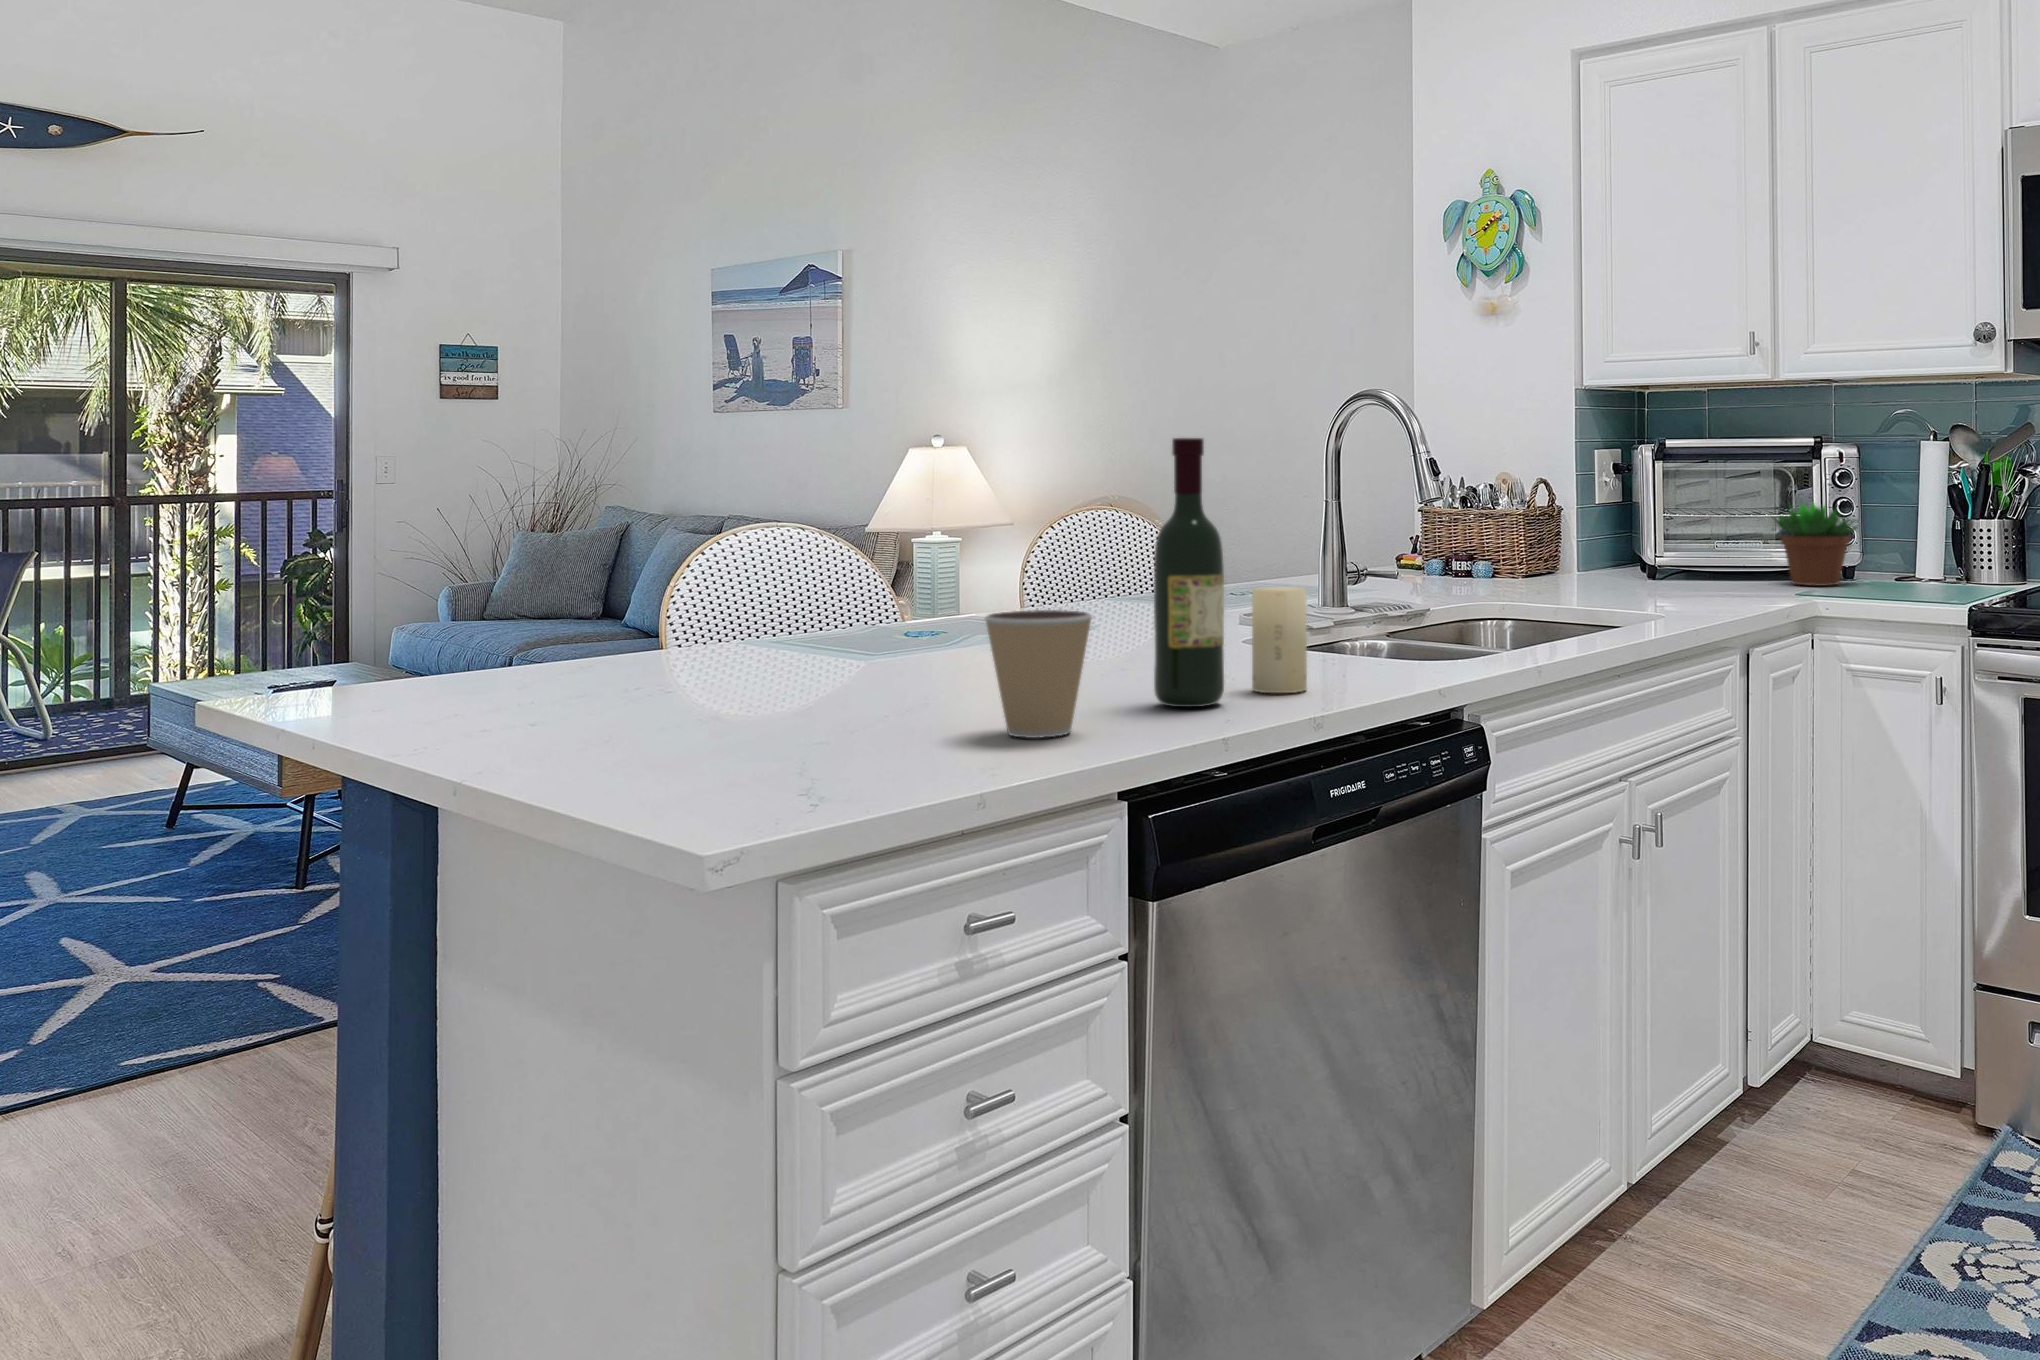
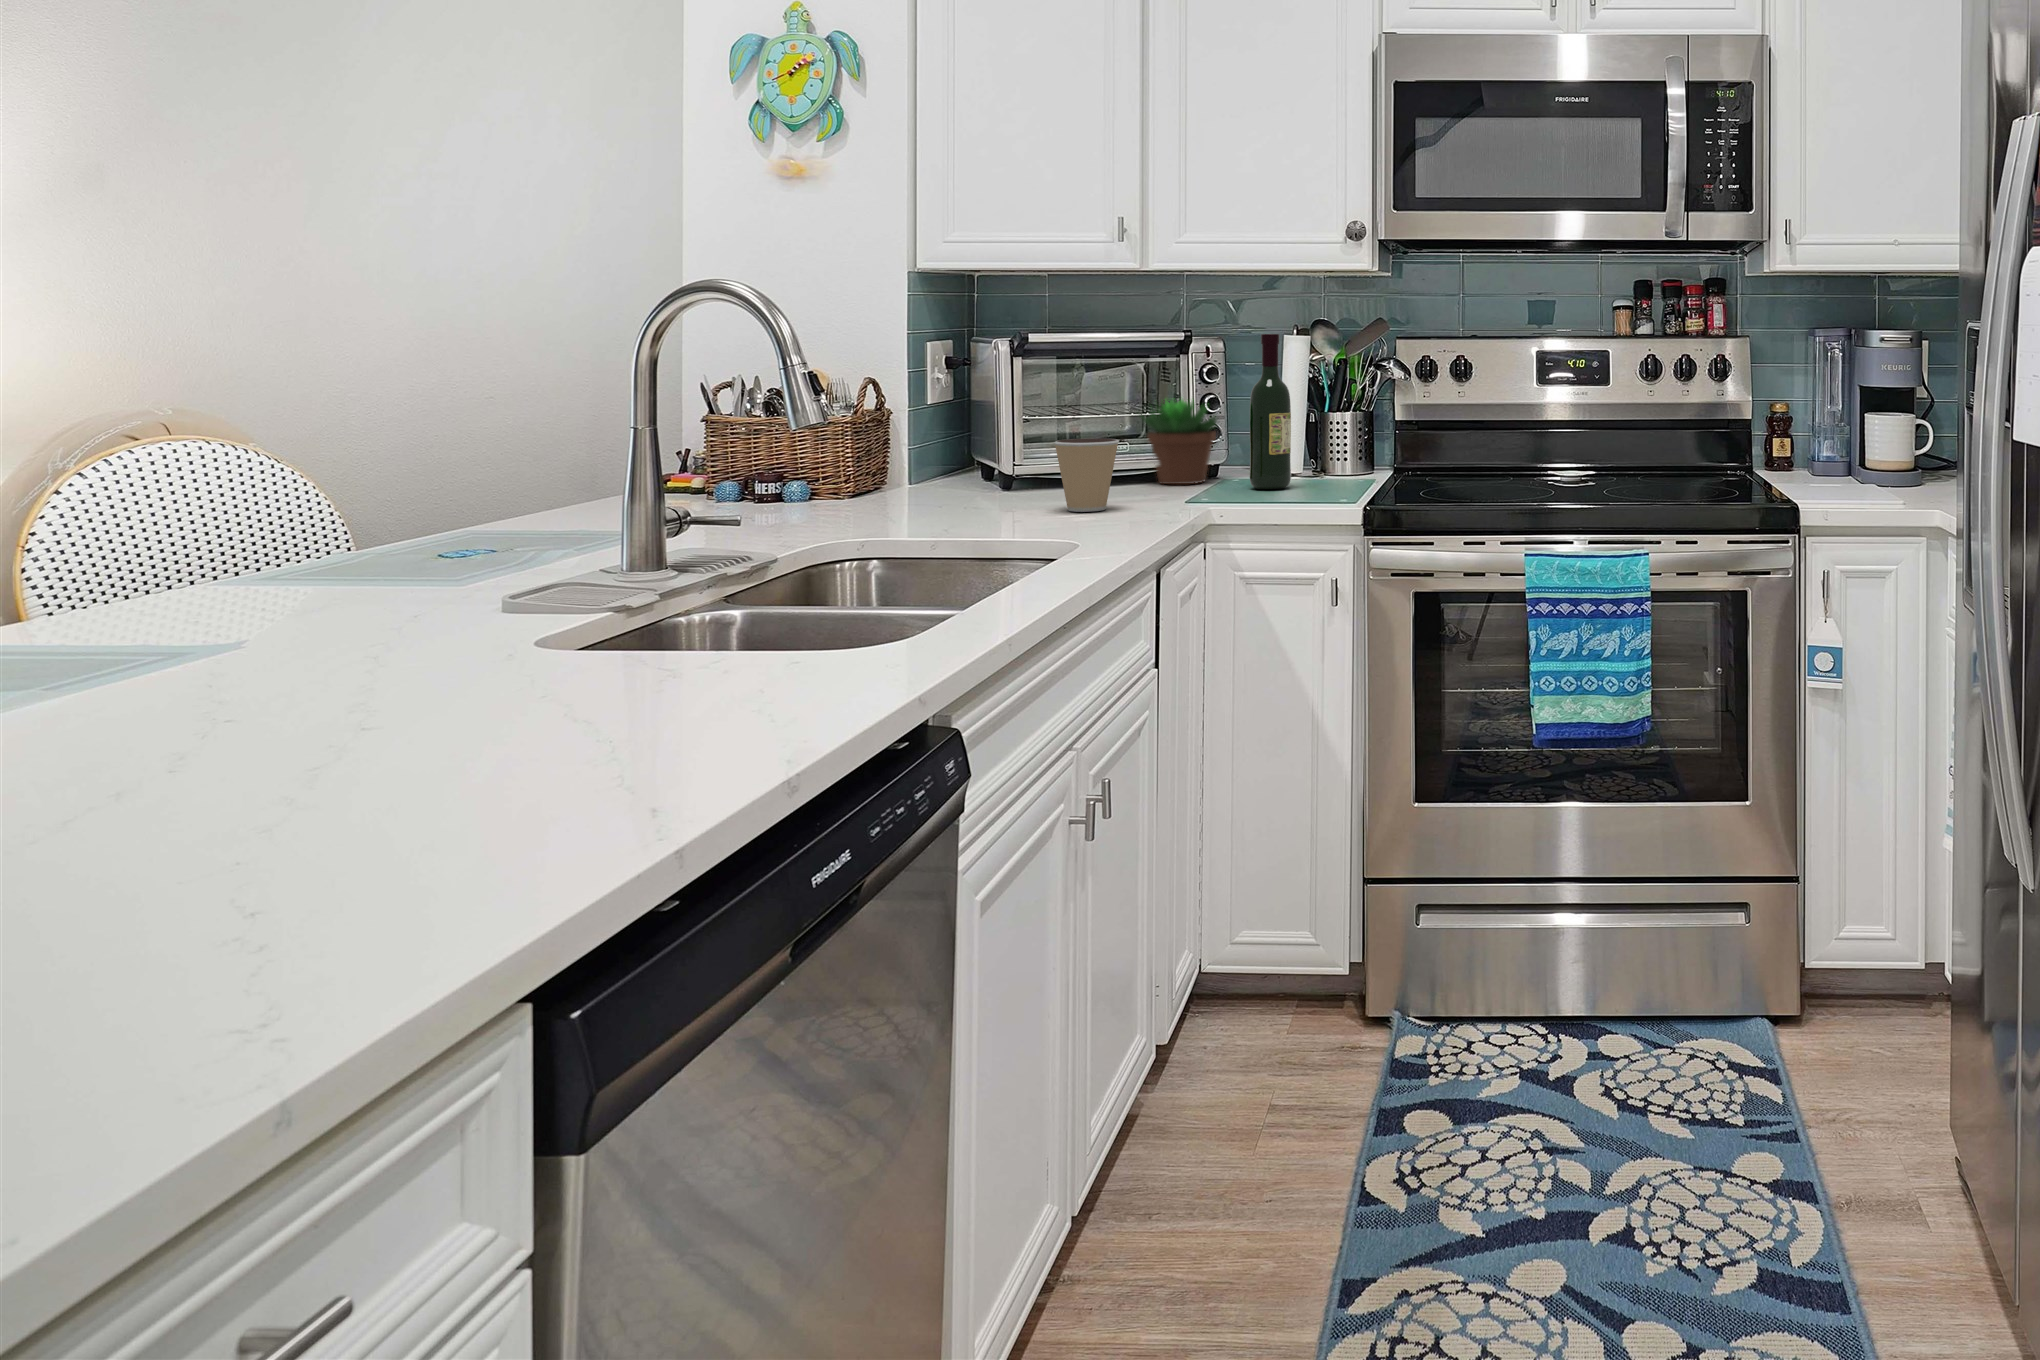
wine bottle: present [1154,438,1224,707] -> present [1250,334,1291,489]
candle: present [1252,587,1307,693] -> none [632,577,720,735]
coffee cup: present [985,610,1092,738] -> present [1054,438,1119,512]

